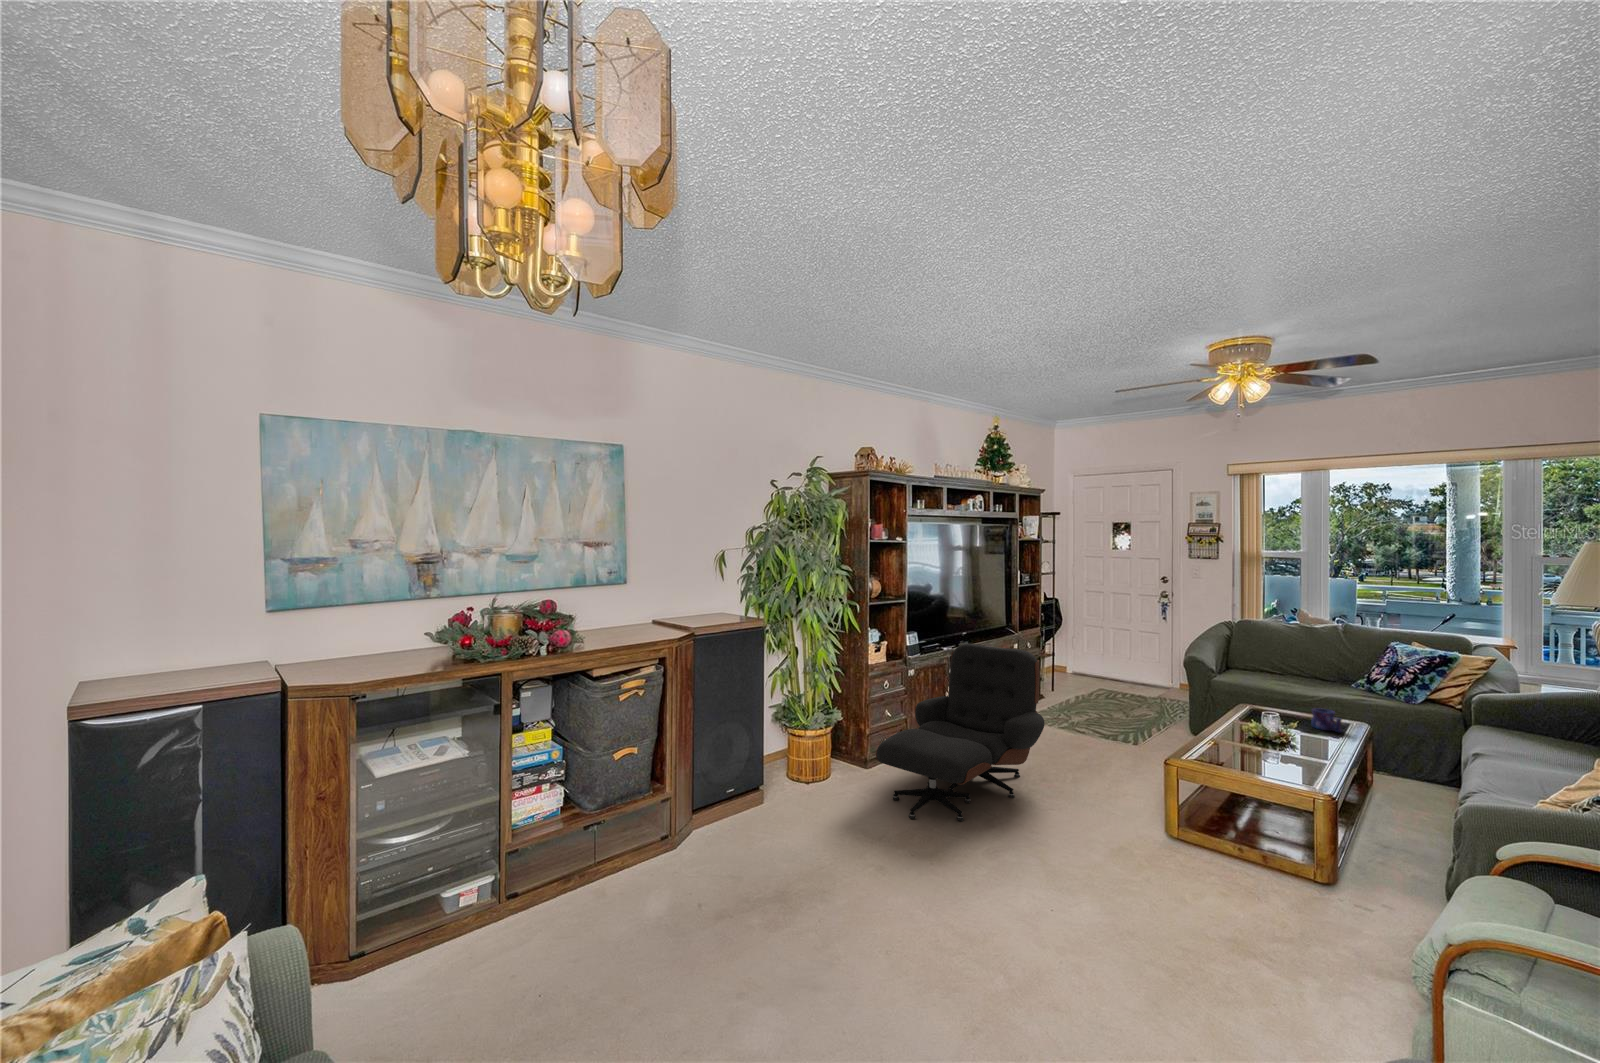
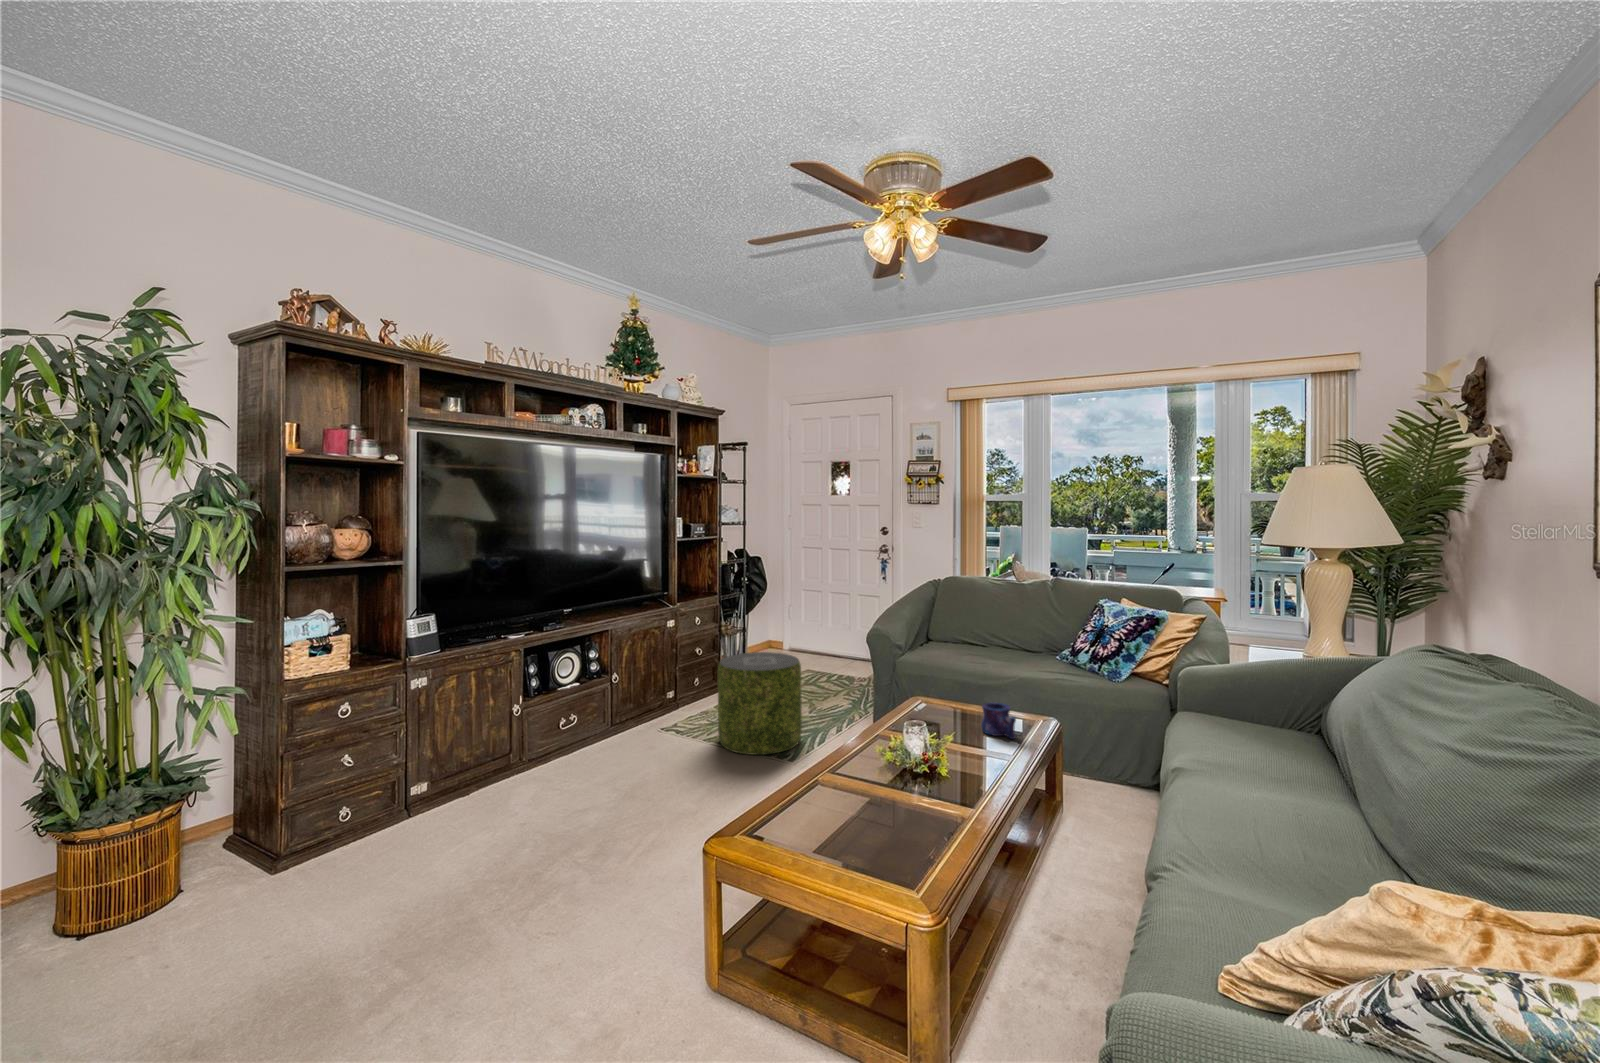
lounge chair: present [876,643,1045,821] -> none [192,631,592,1006]
pouf: none [1073,668,1137,739] -> present [718,652,802,755]

